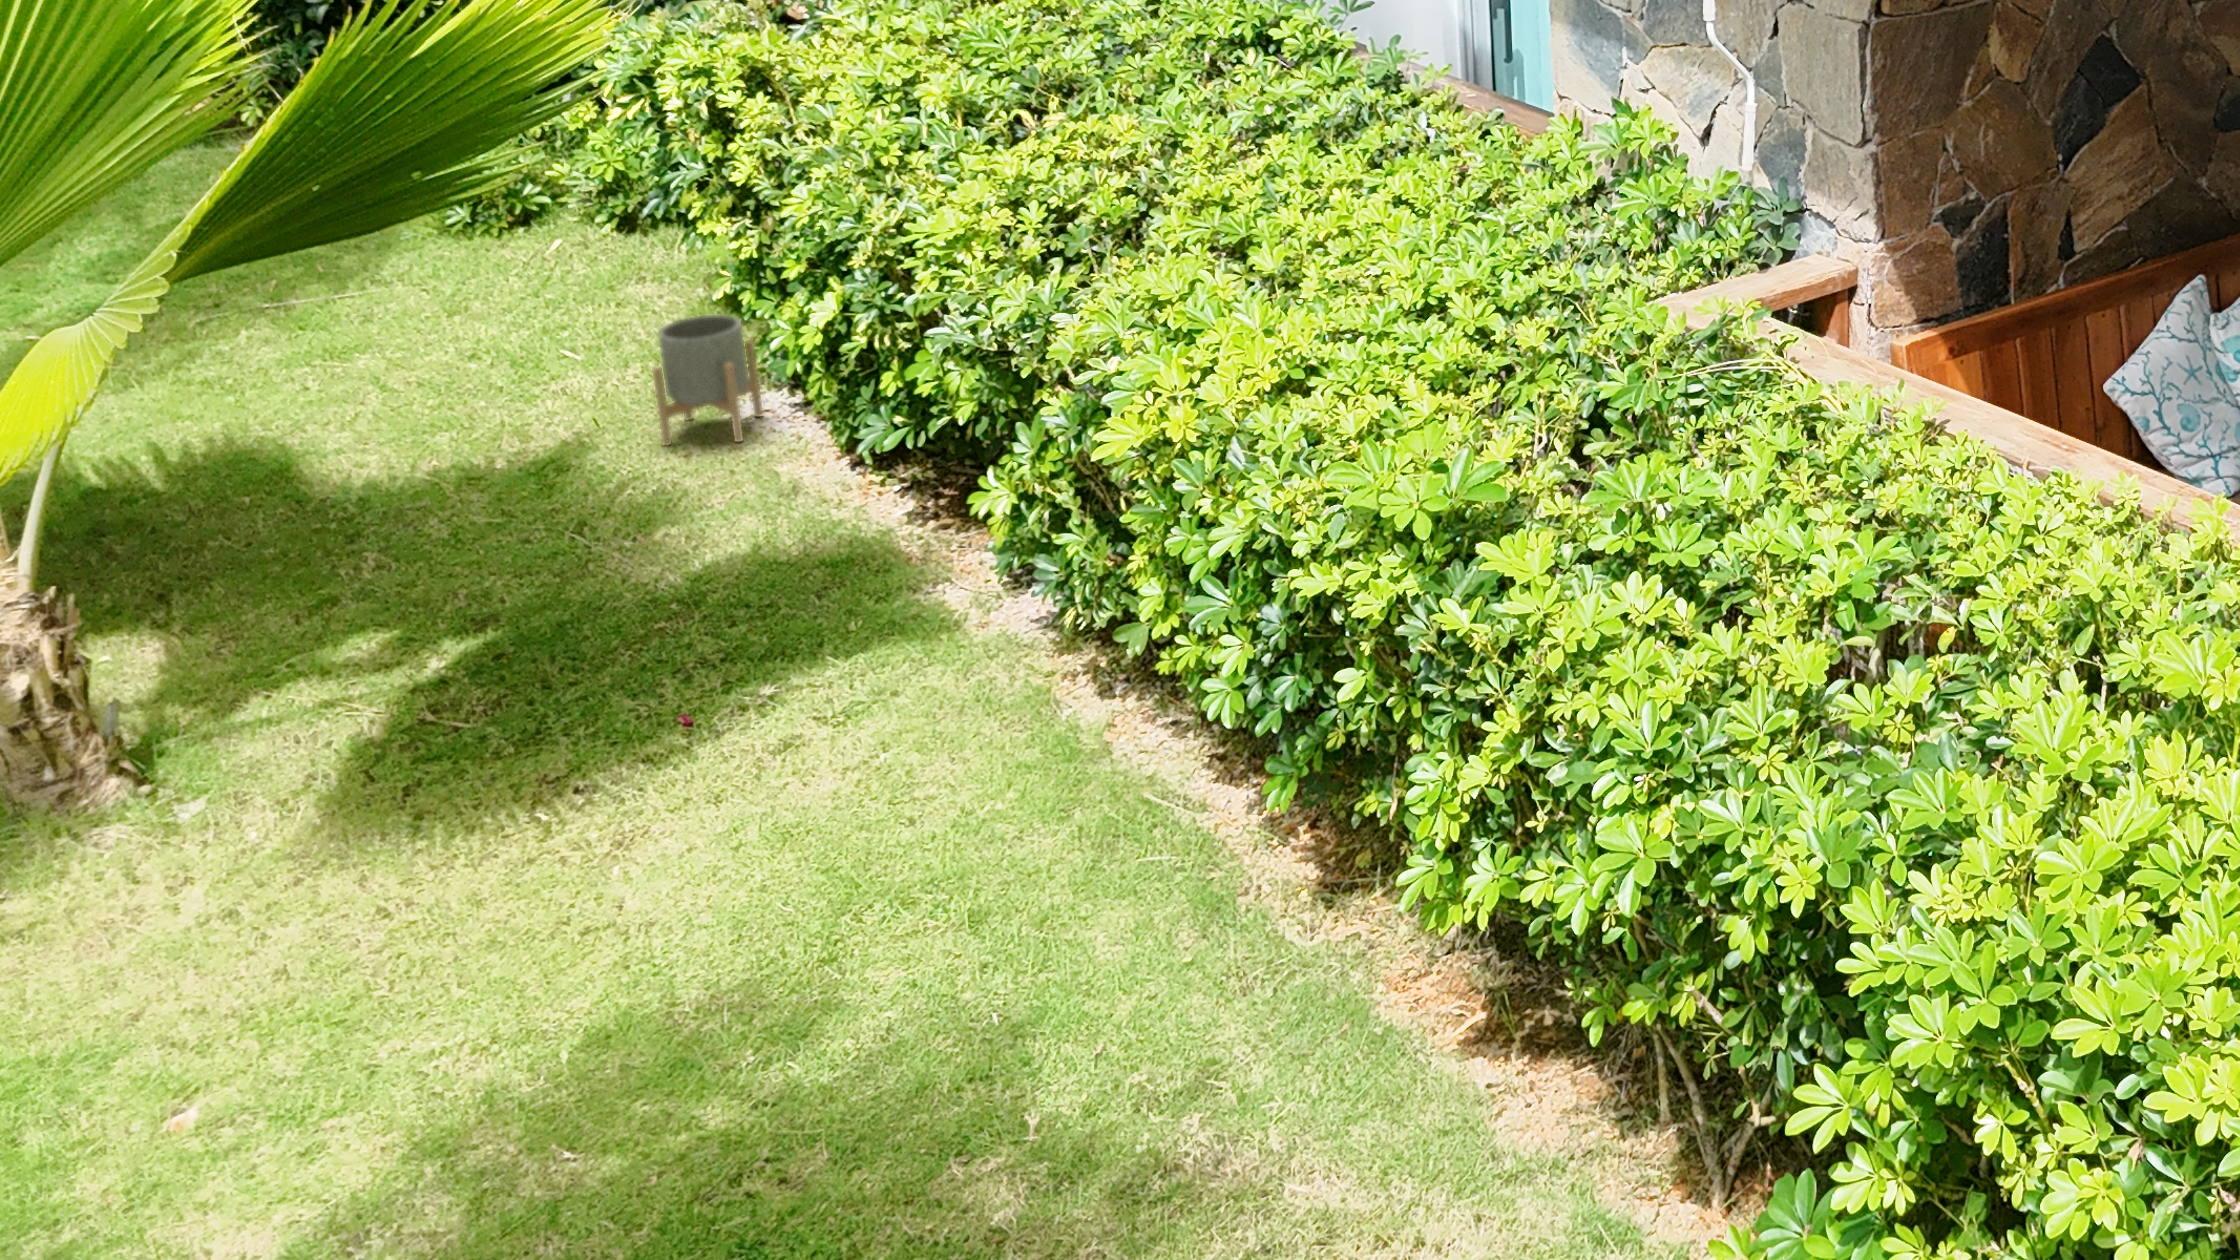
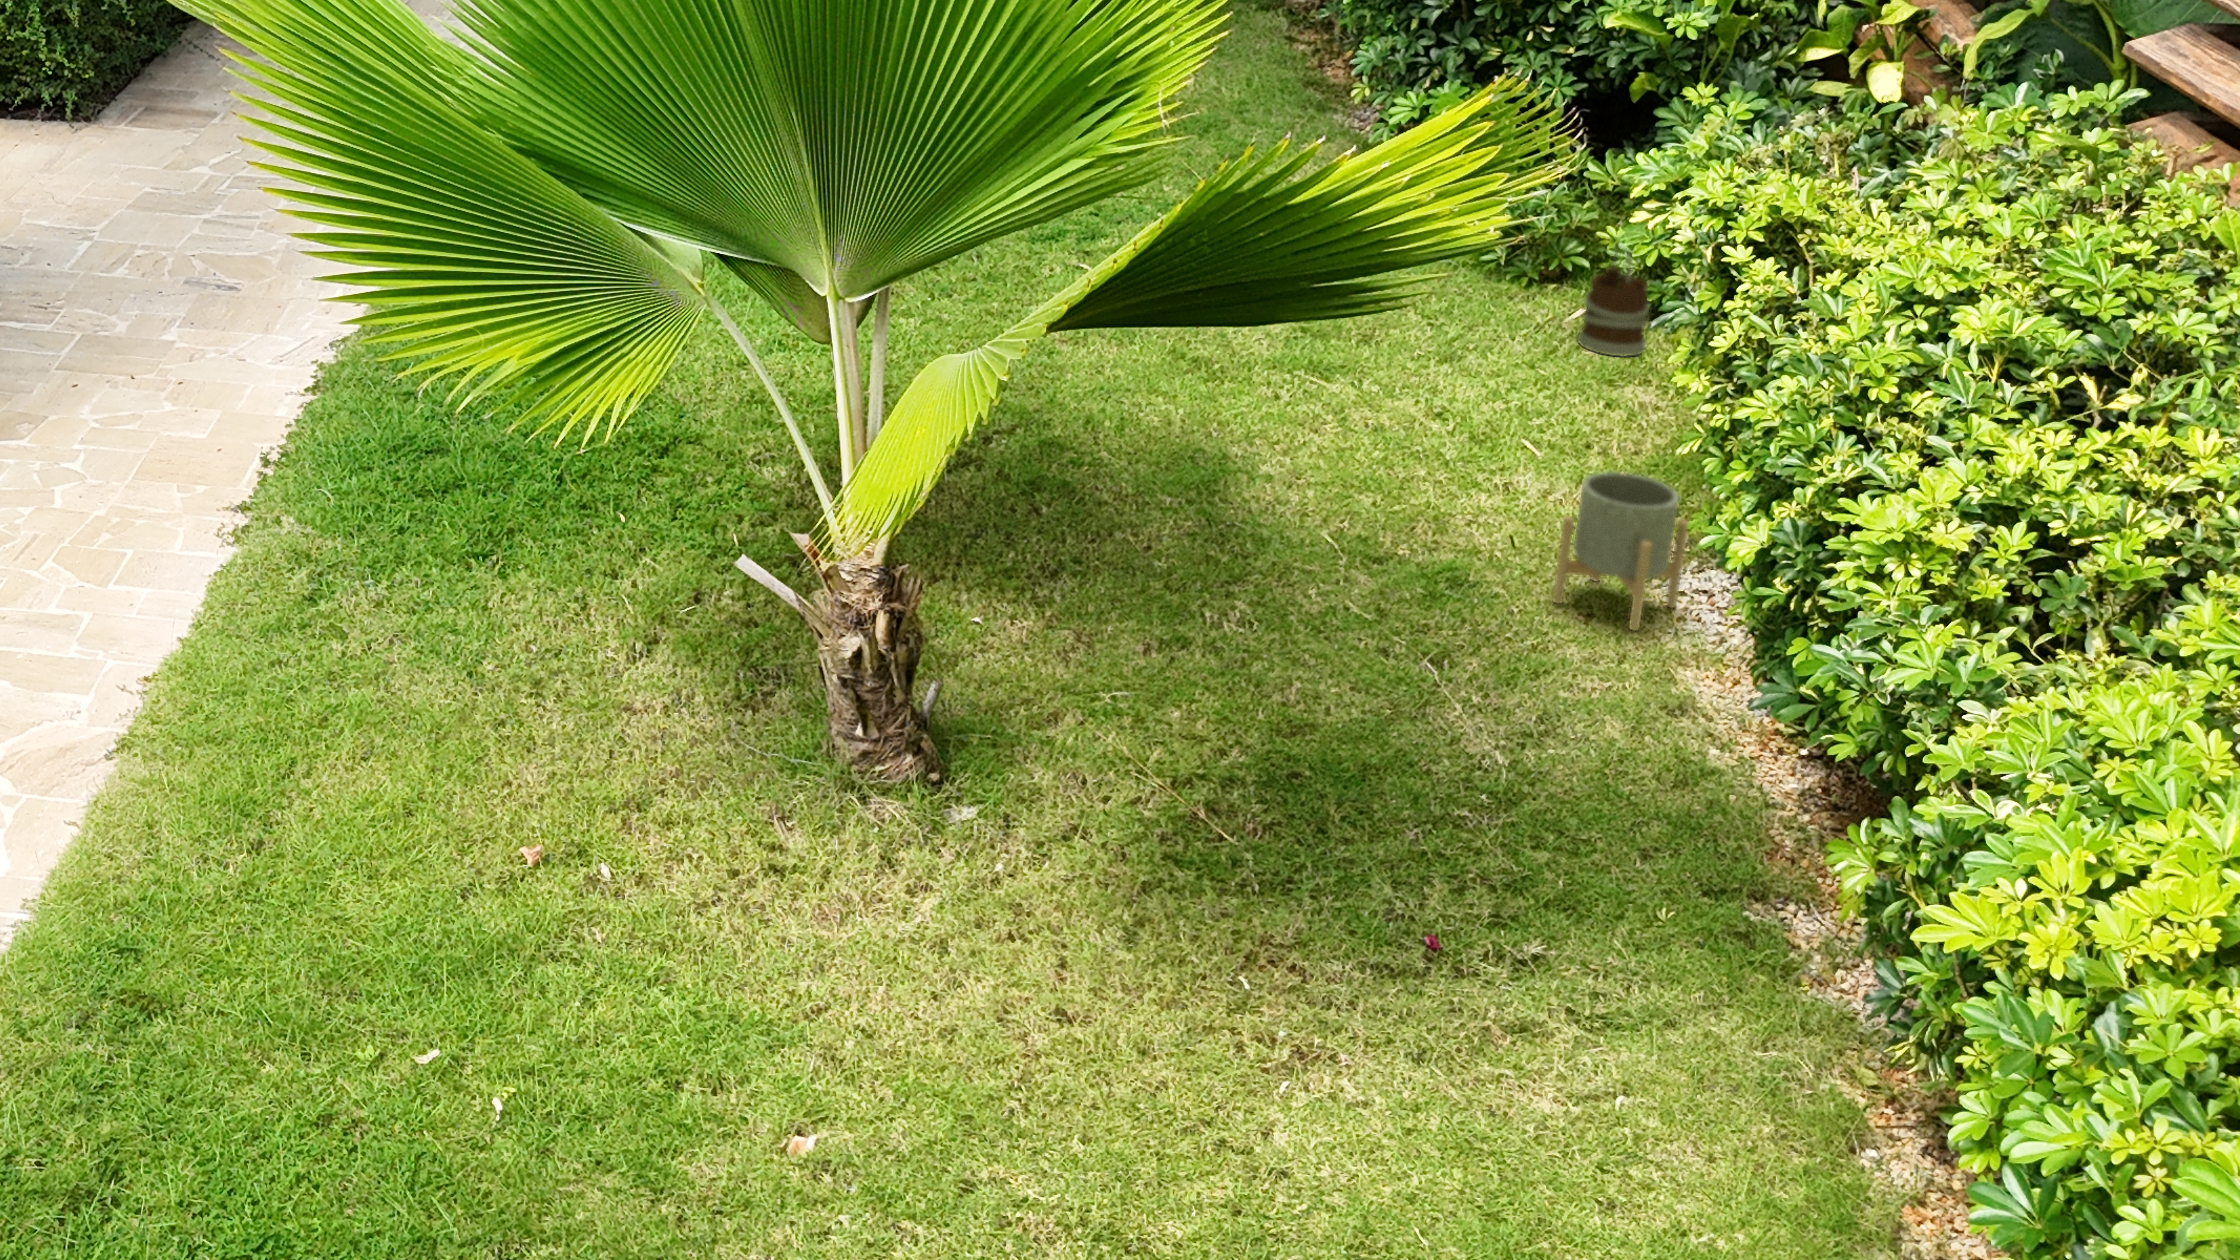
wooden bucket: none [571,155,638,260] -> present [1578,249,1649,356]

